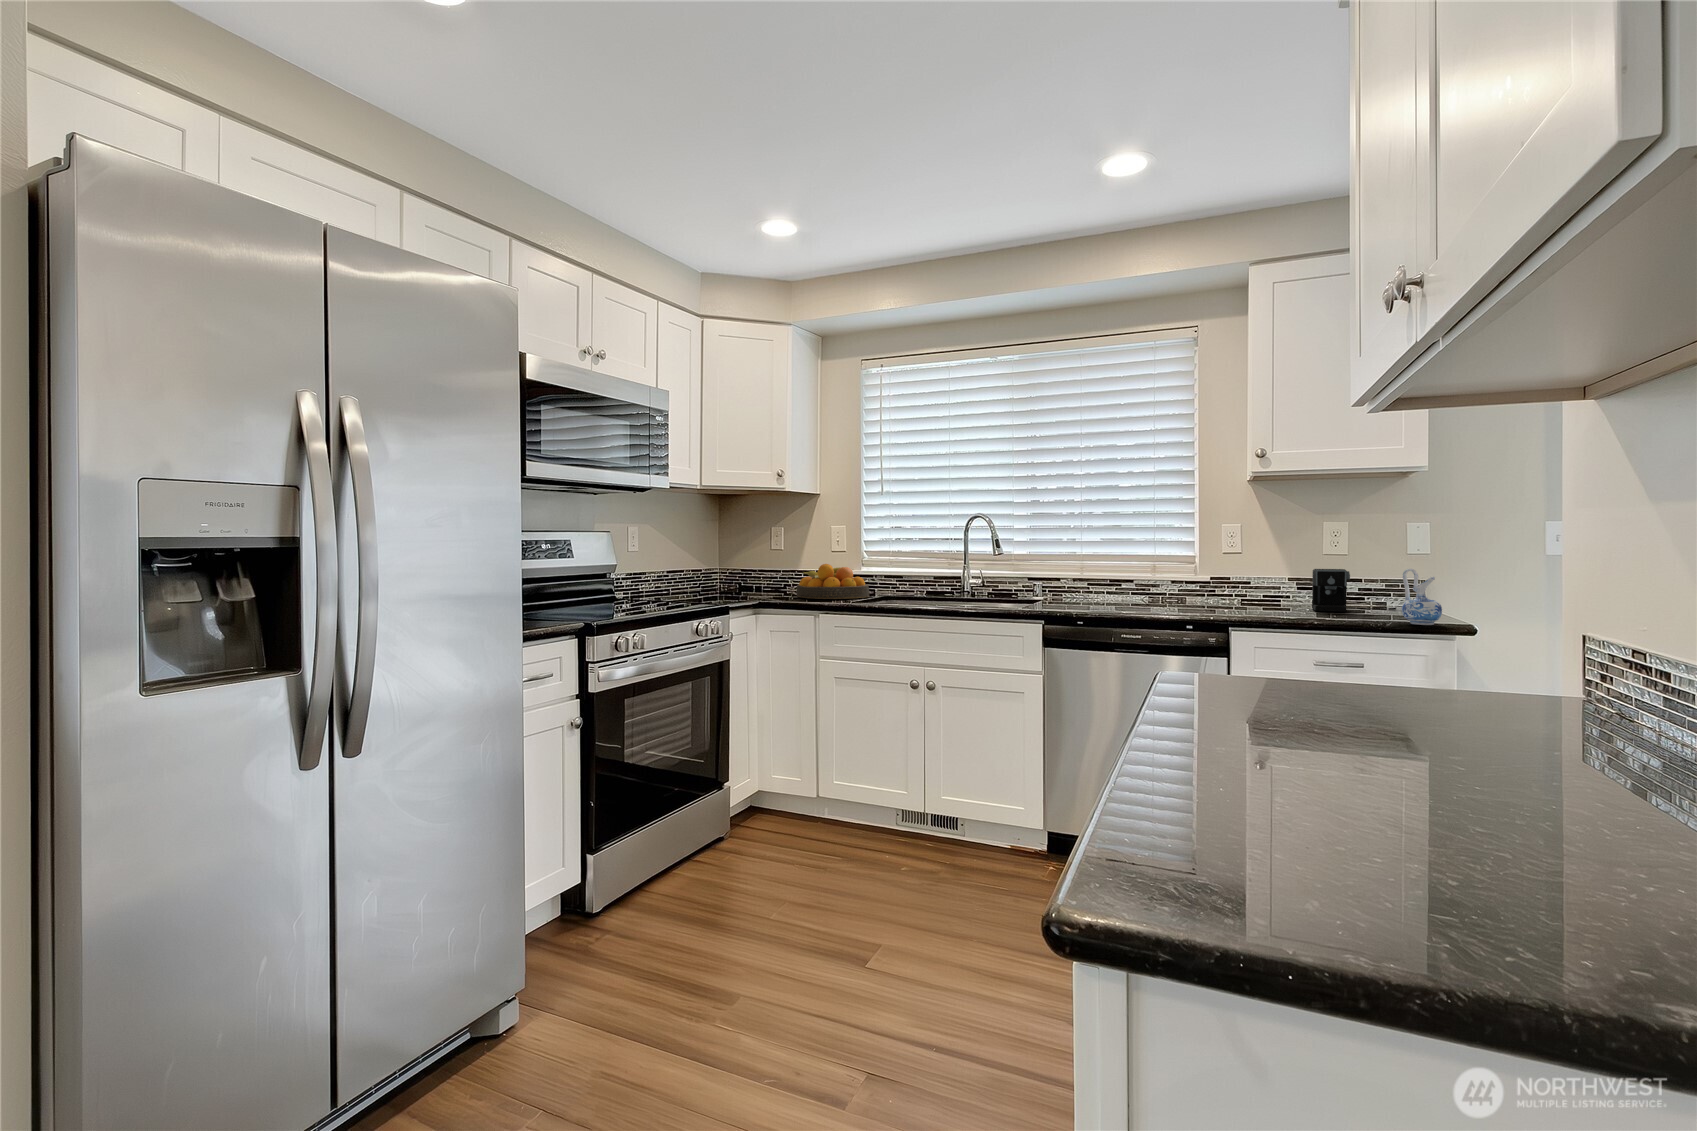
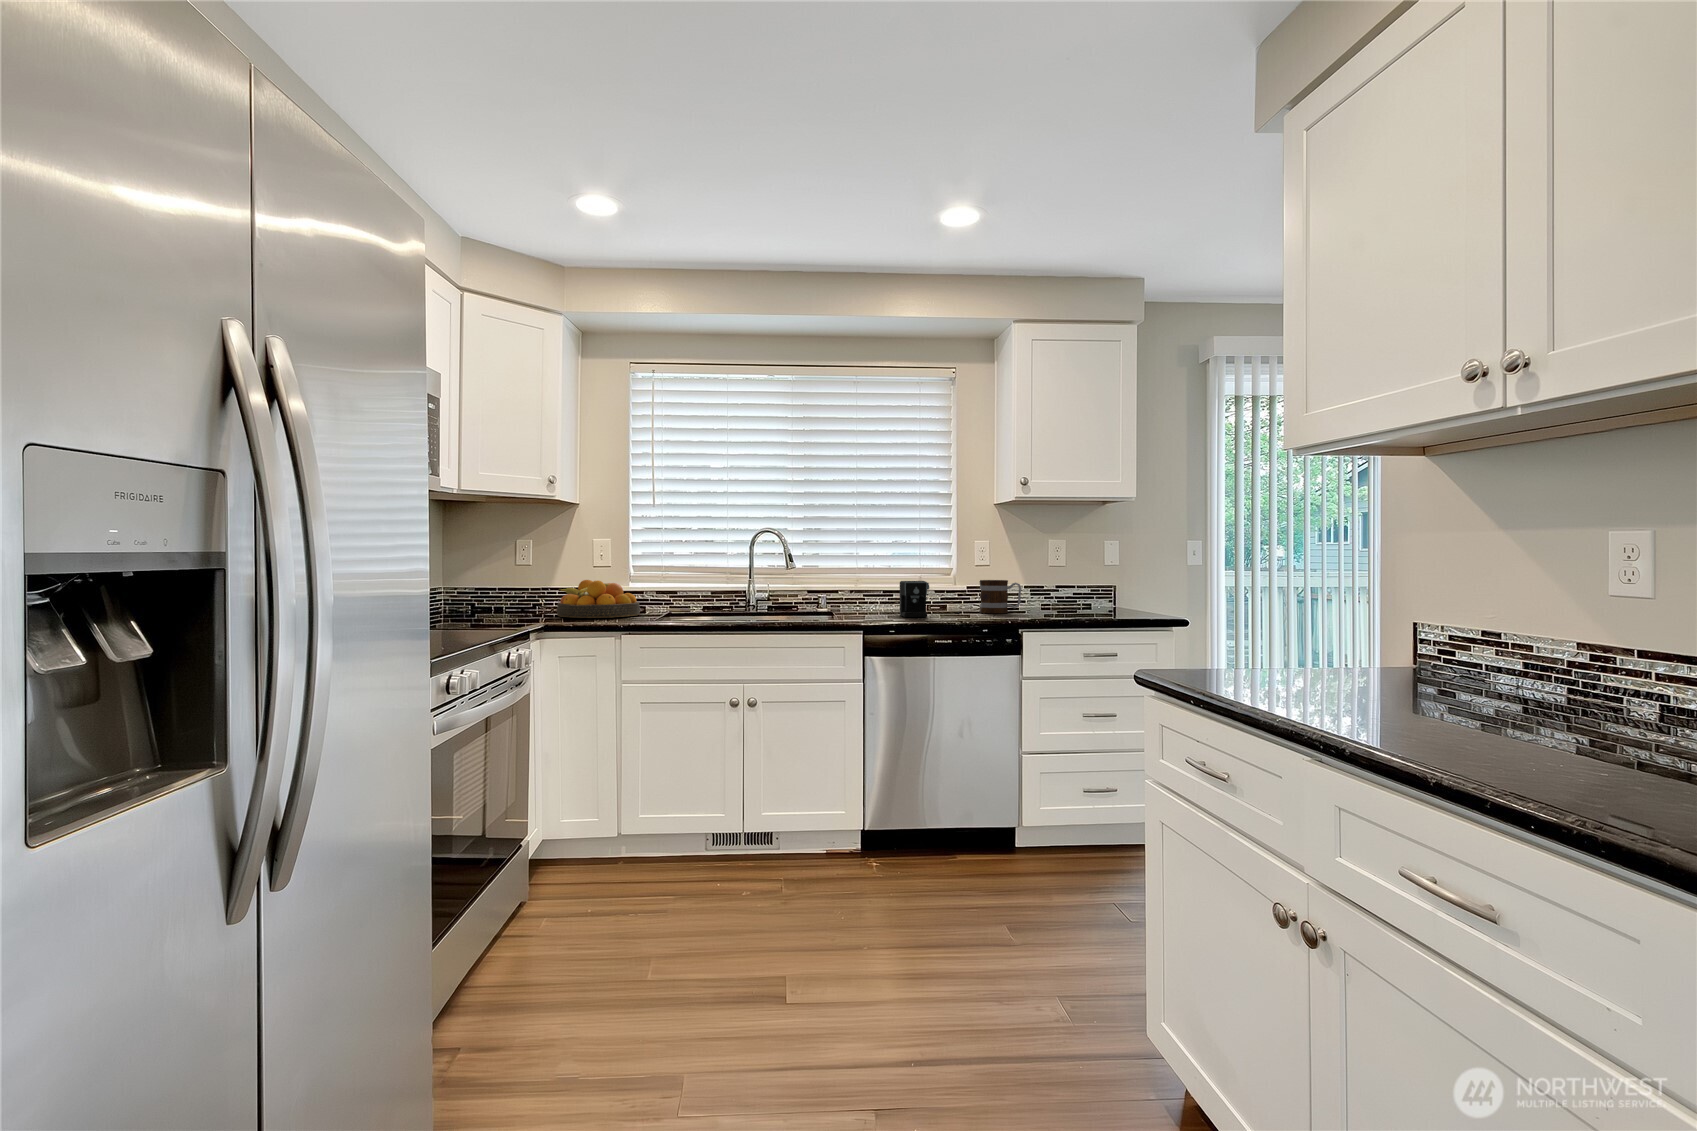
mug: none [1227,569,1279,609] -> present [979,580,1021,613]
coffee maker: present [1312,569,1396,612] -> present [900,581,960,617]
ceramic pitcher: present [1402,569,1442,625] -> none [1124,577,1151,620]

